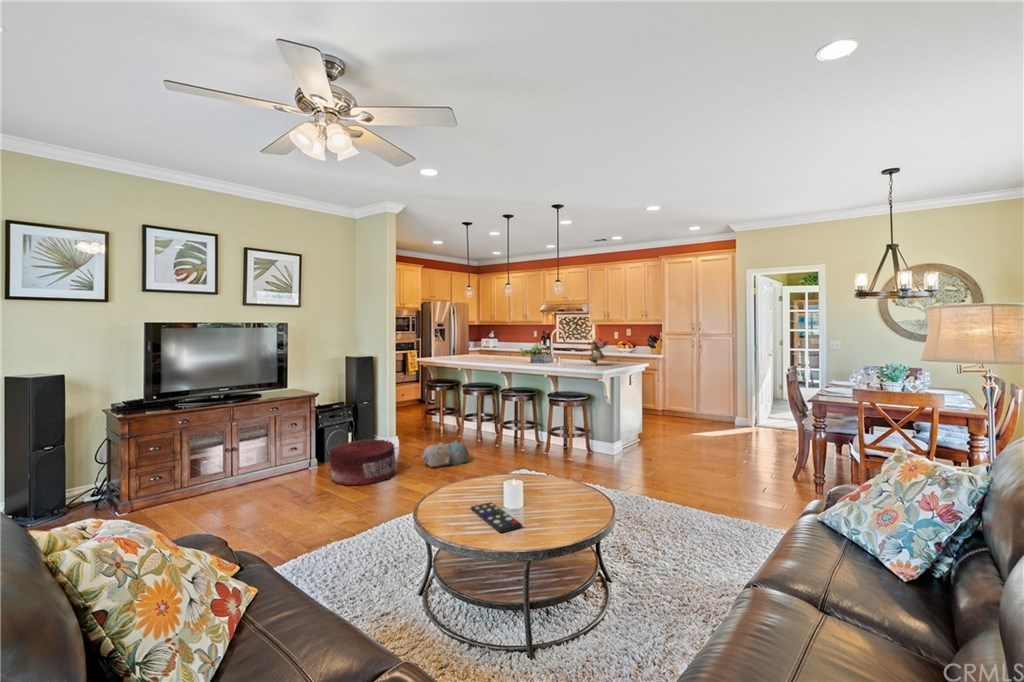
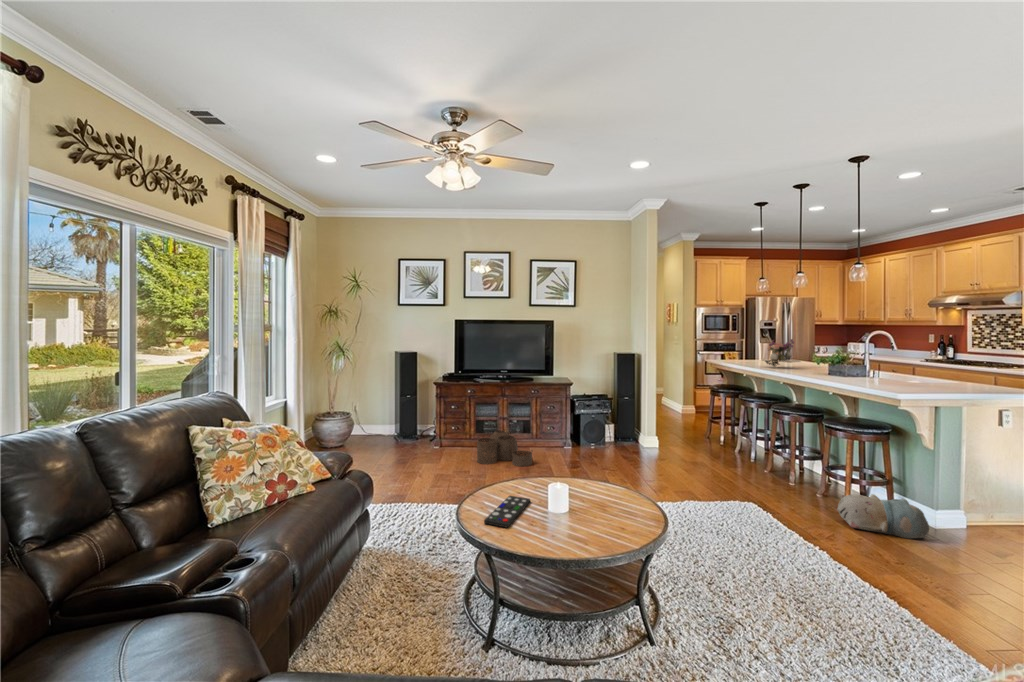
flower arrangement: present [588,337,615,364] -> present [763,339,800,366]
pouf: present [330,439,396,485] -> none [562,426,622,467]
plush toy: present [422,441,469,467] -> present [837,494,929,539]
woven basket: none [225,469,311,519] -> present [477,430,532,466]

